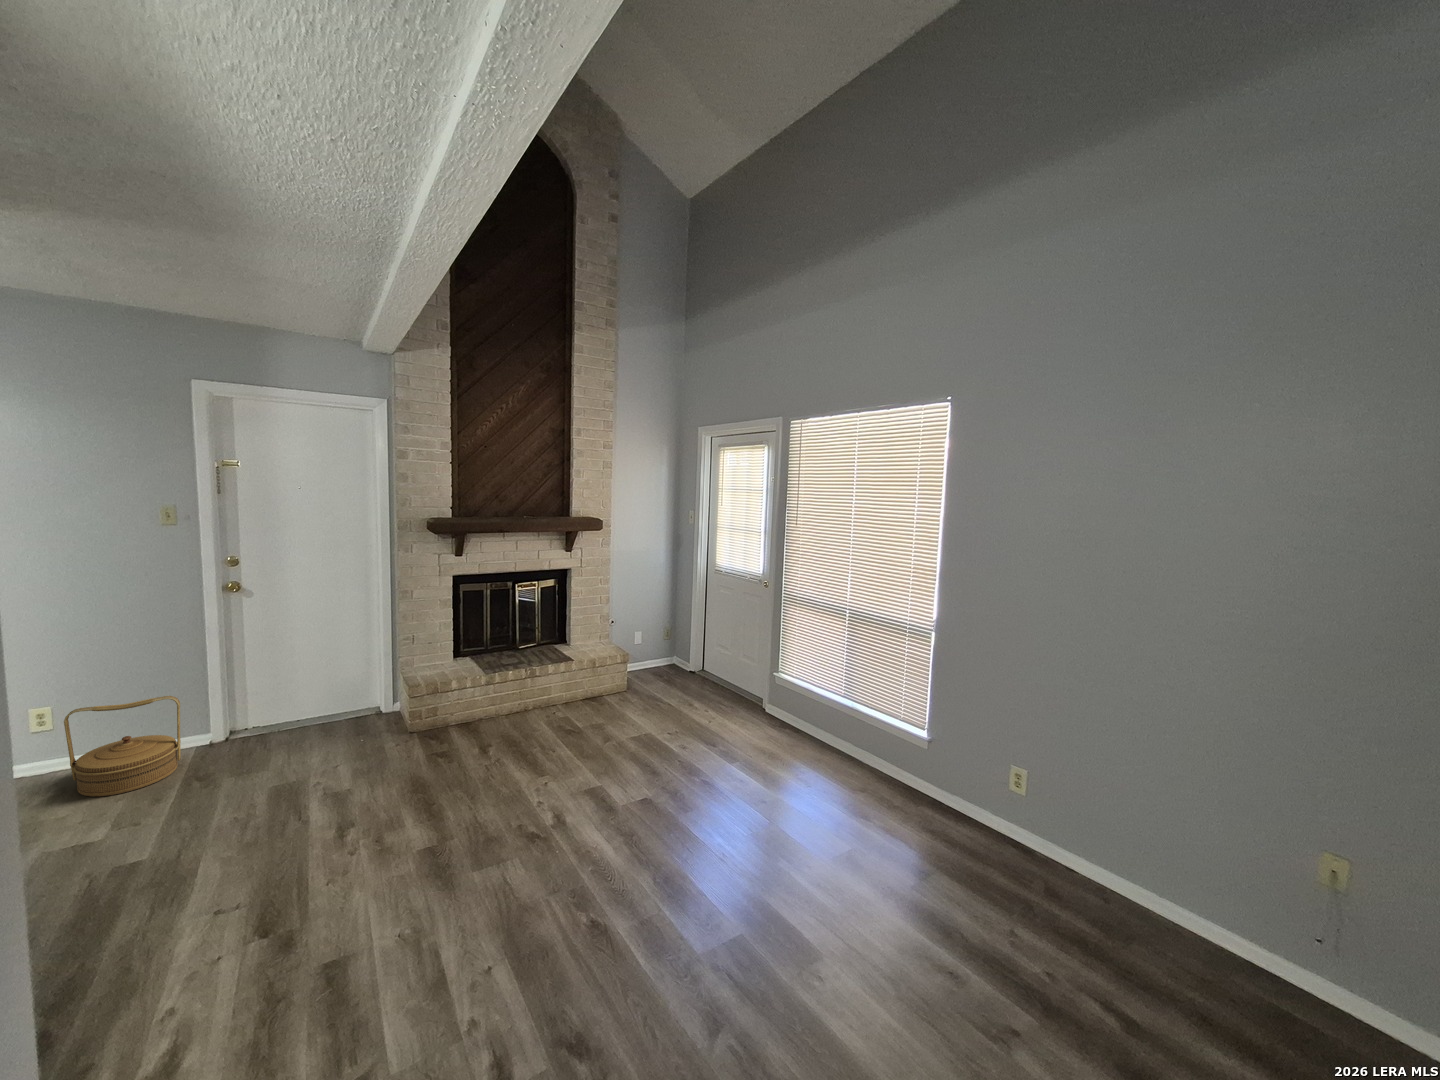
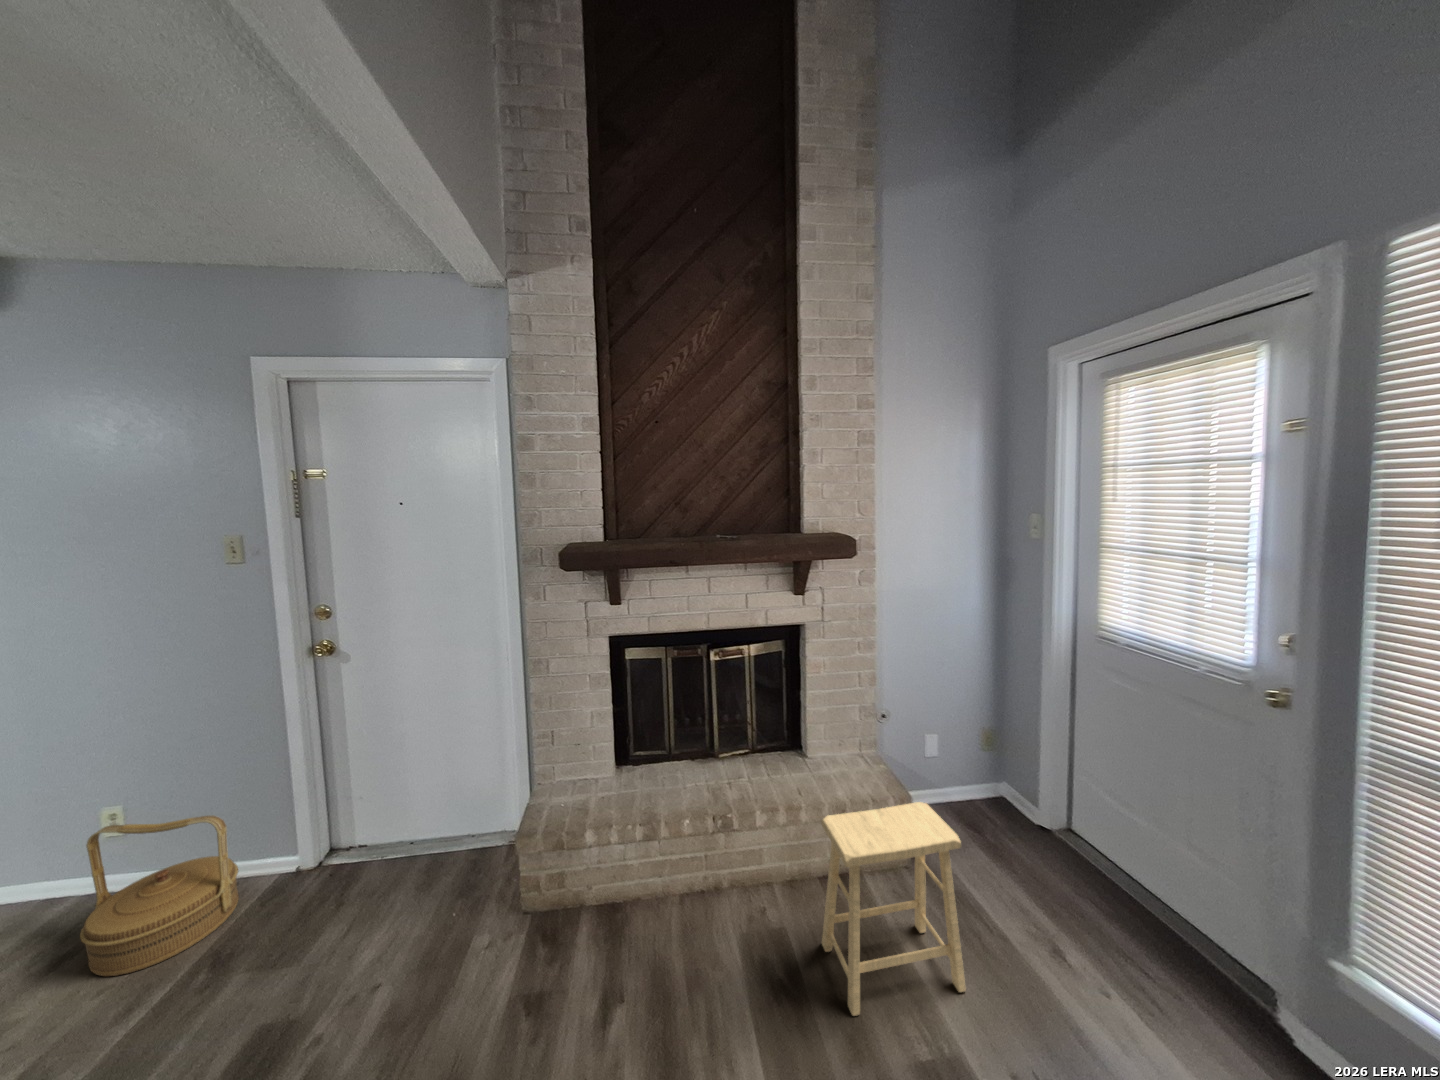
footstool: none [583,643,645,728] -> present [821,802,966,1016]

